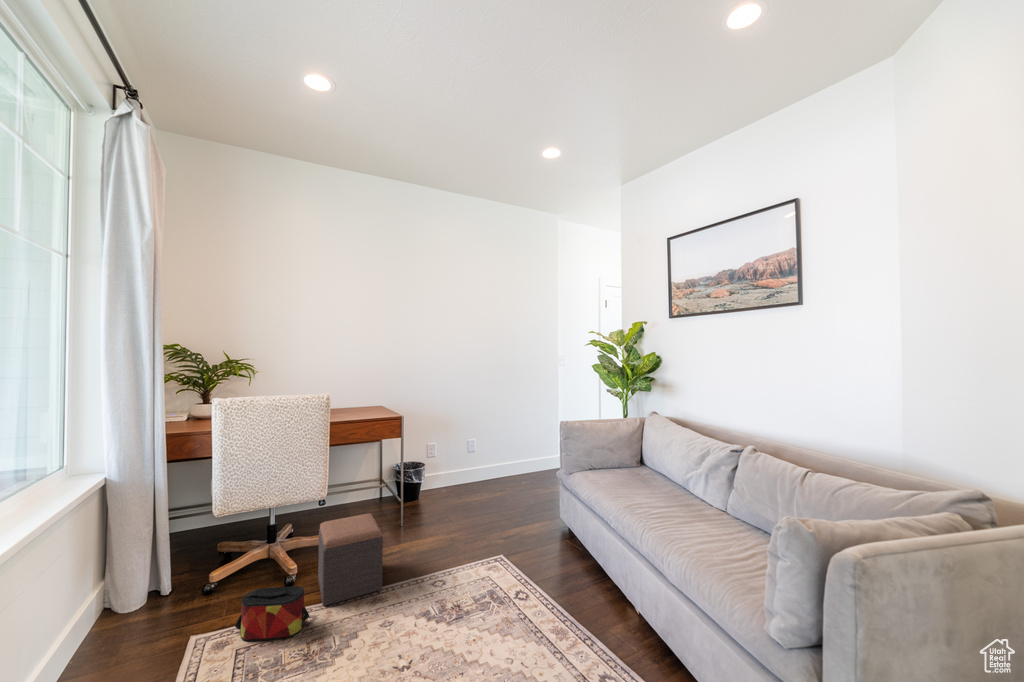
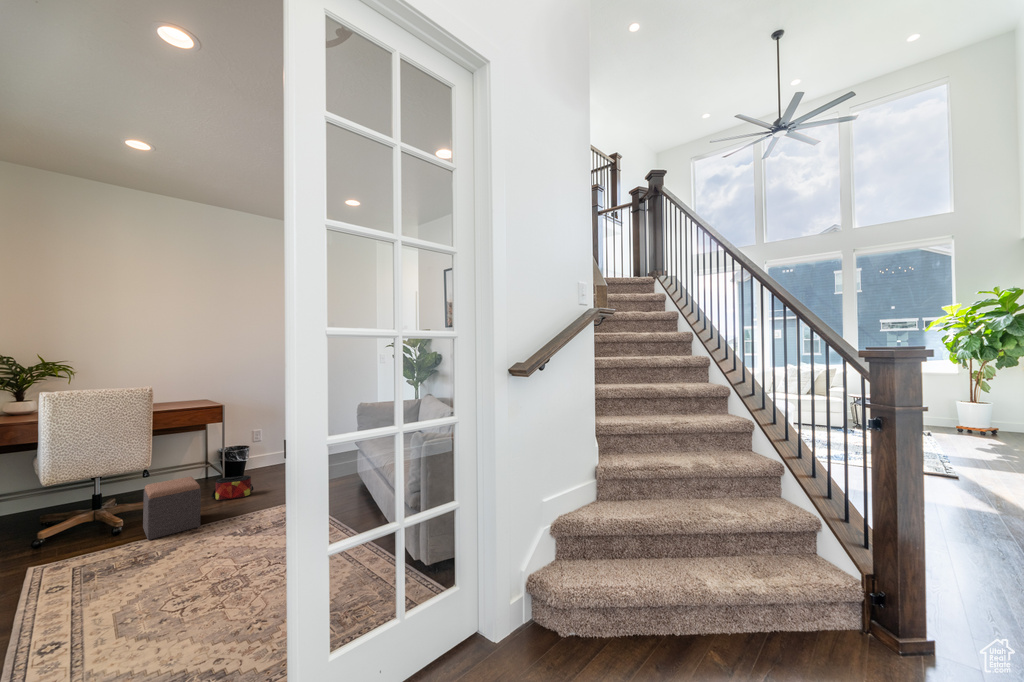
bag: present [235,586,309,641] -> present [211,475,253,500]

